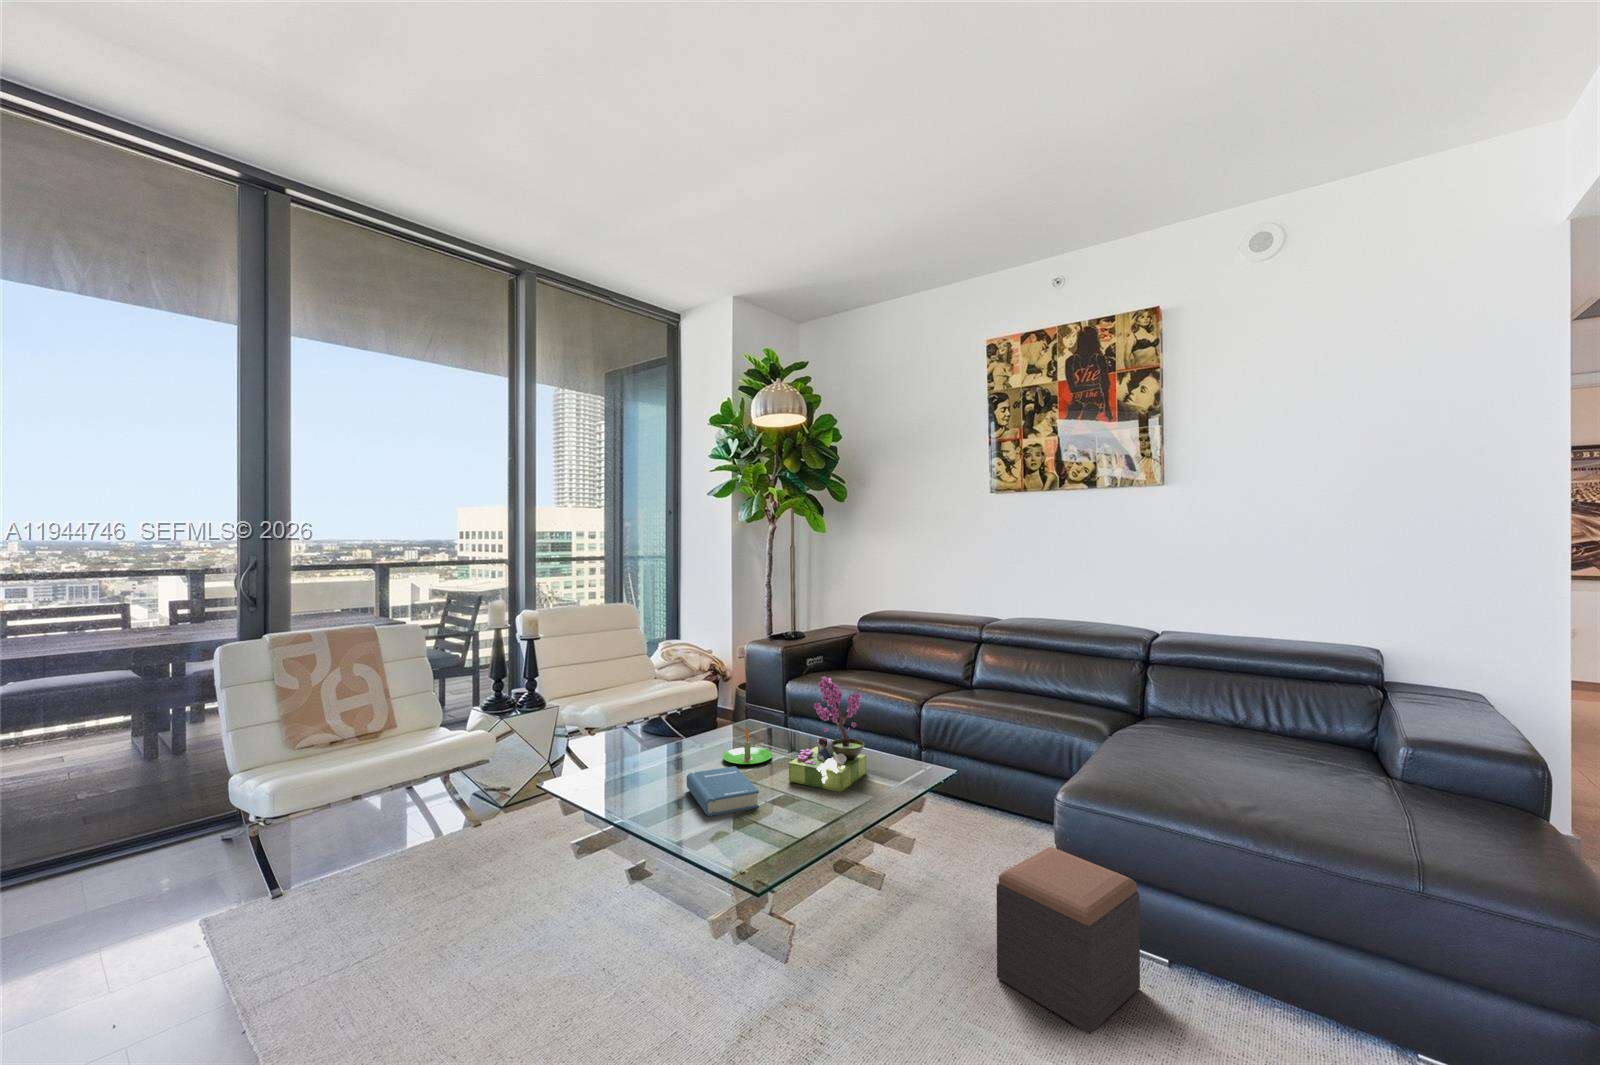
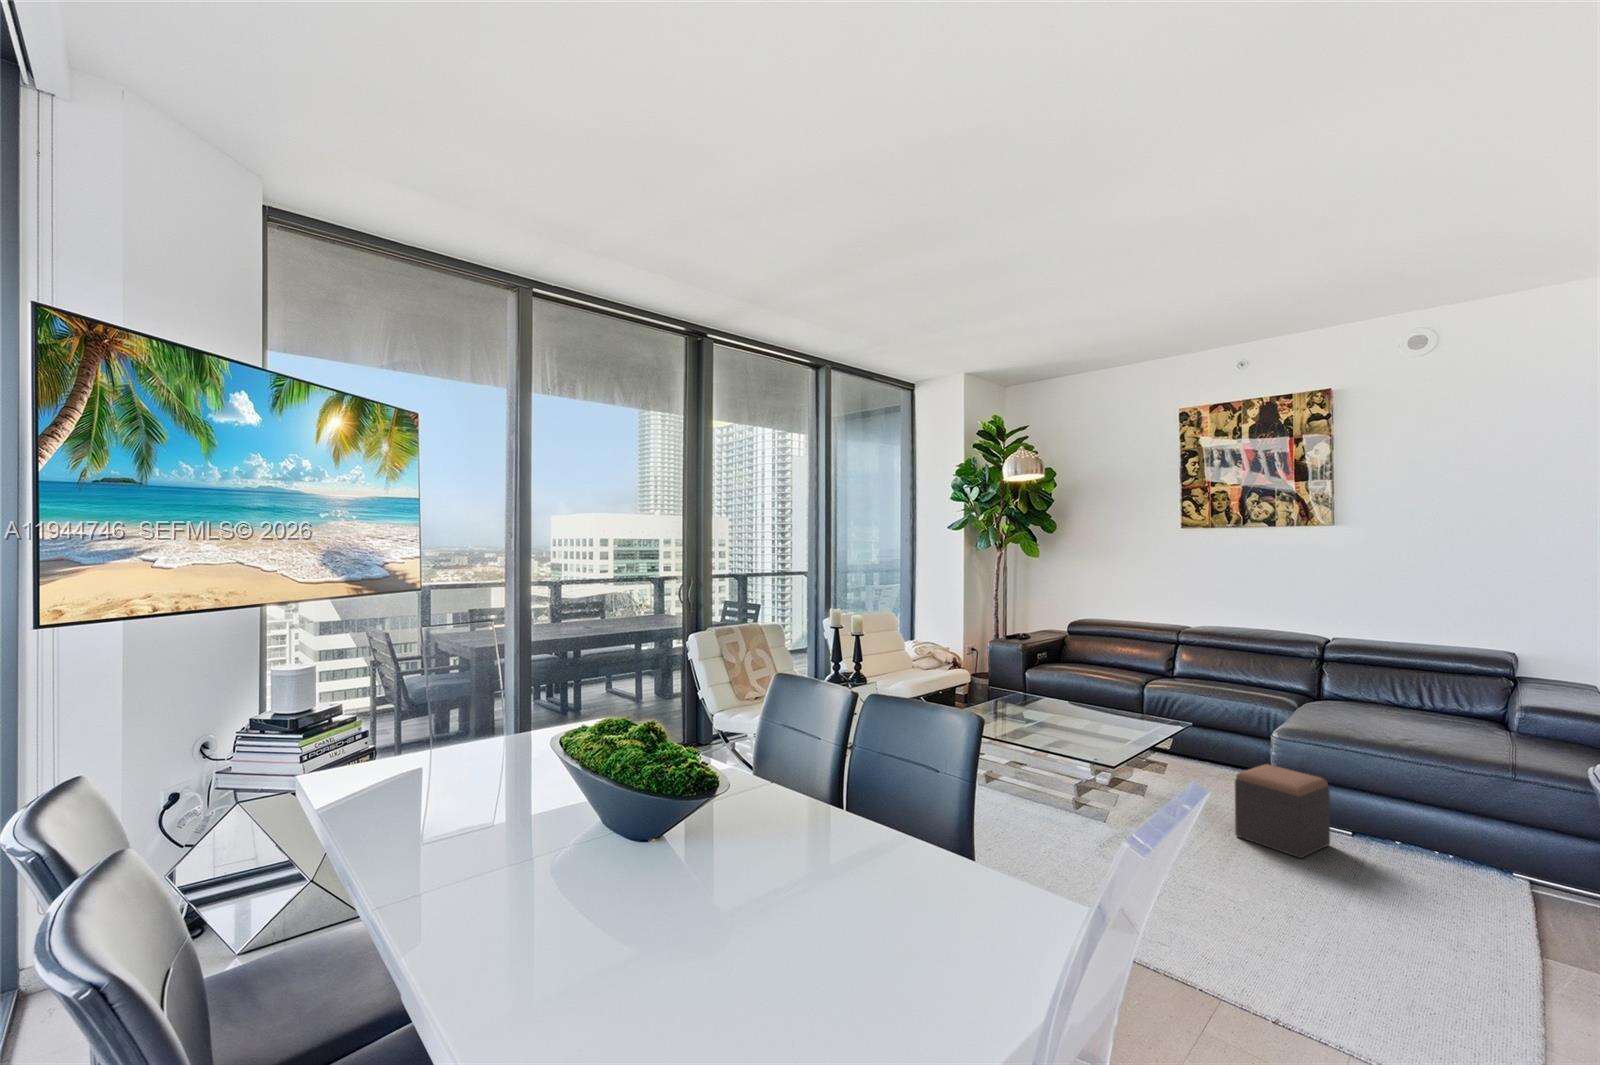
flower arrangement: present [789,677,866,792] -> none [1075,658,1124,731]
candle: present [722,727,772,765] -> none [1016,692,1051,717]
hardback book: present [687,766,759,817] -> none [1011,714,1067,738]

